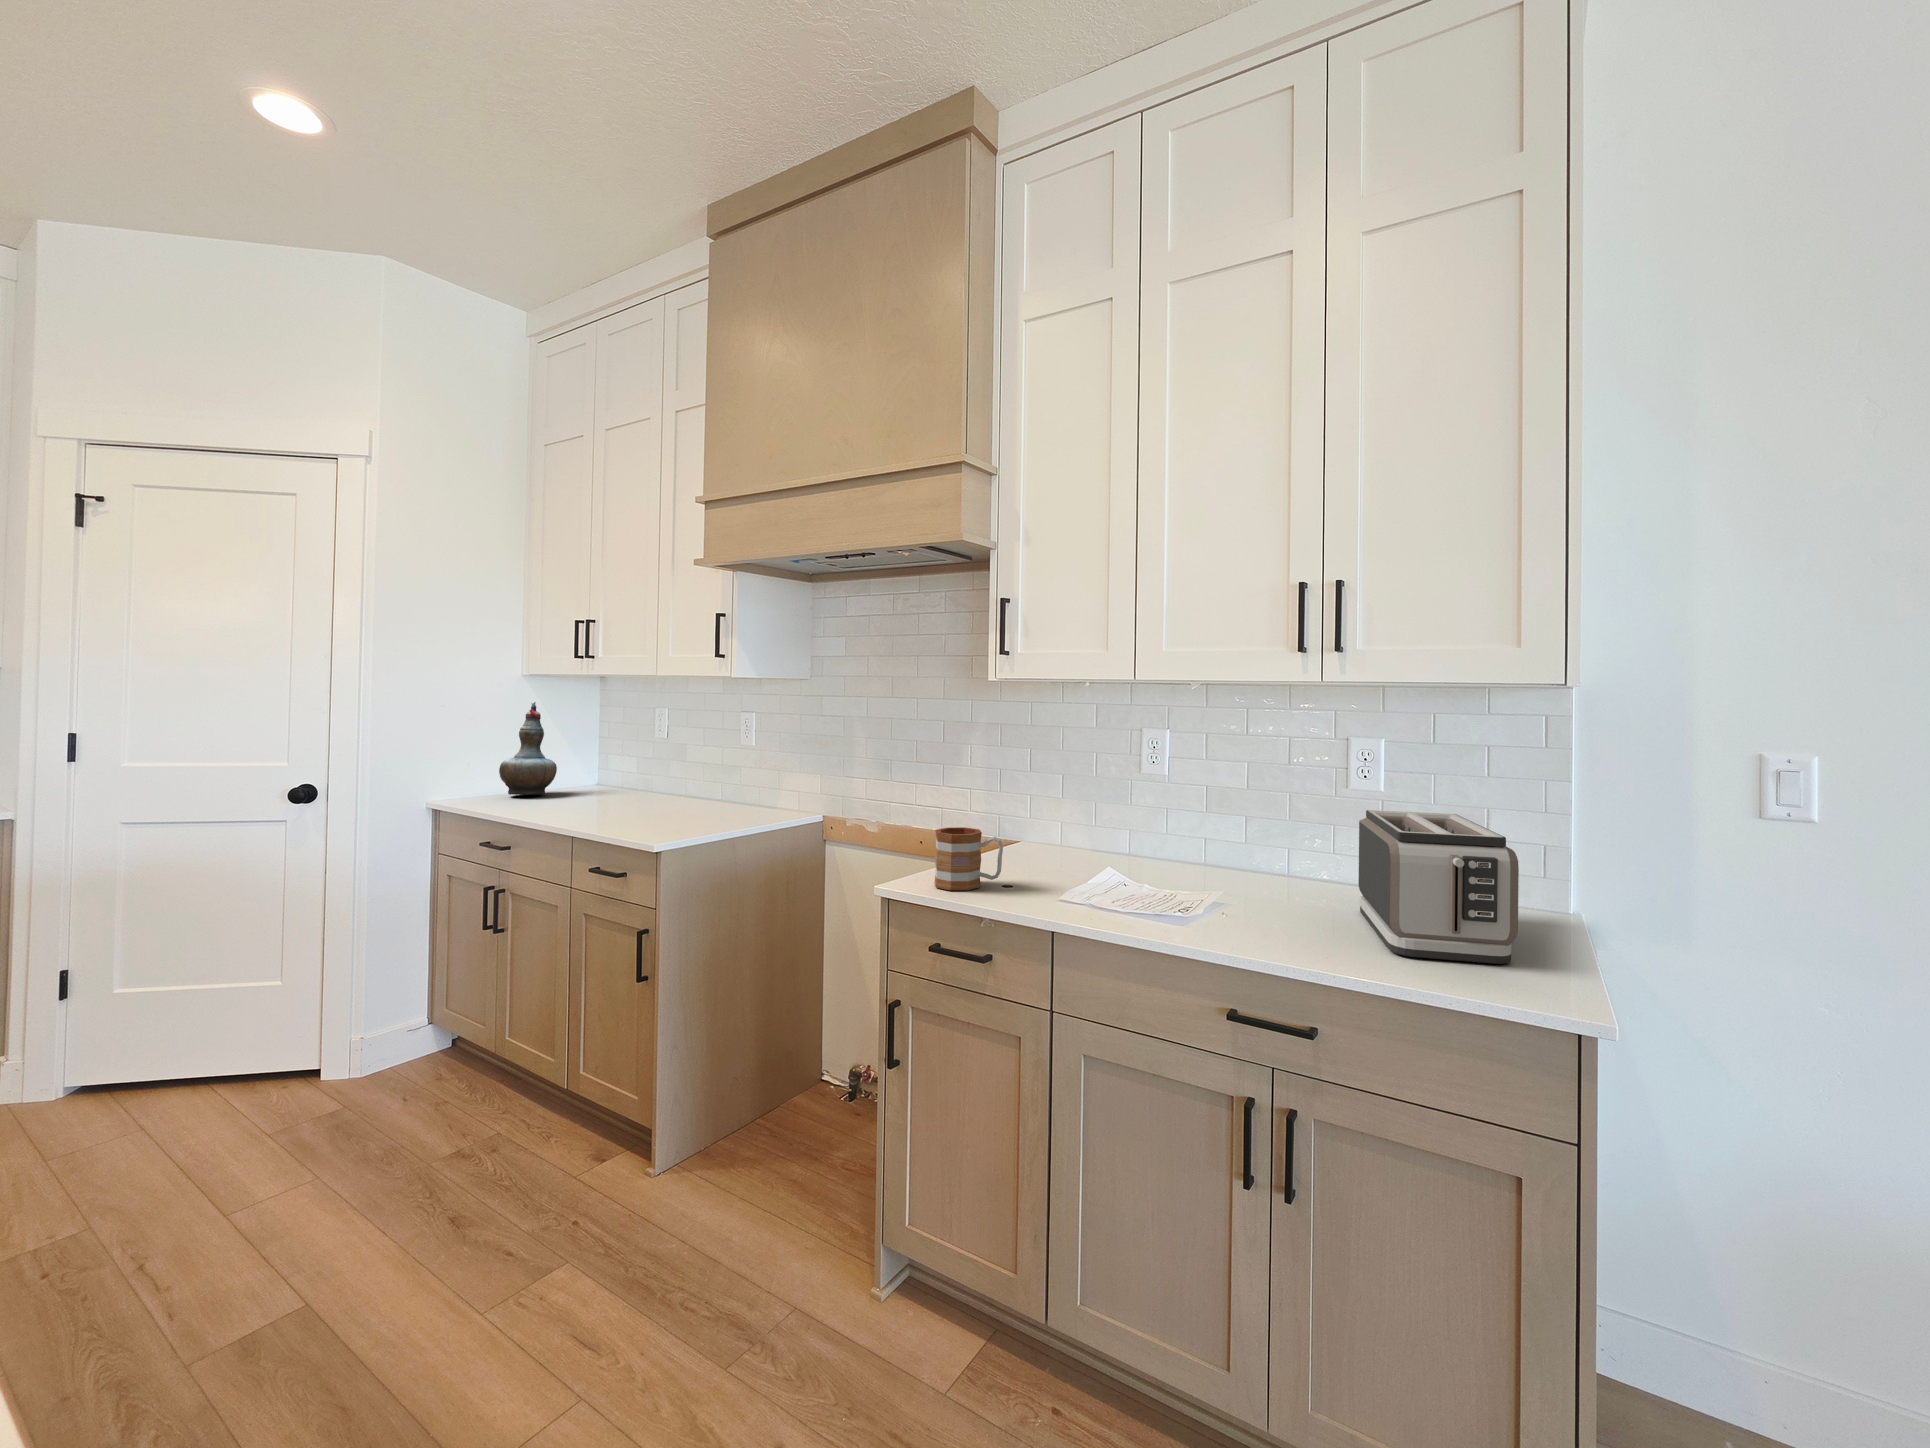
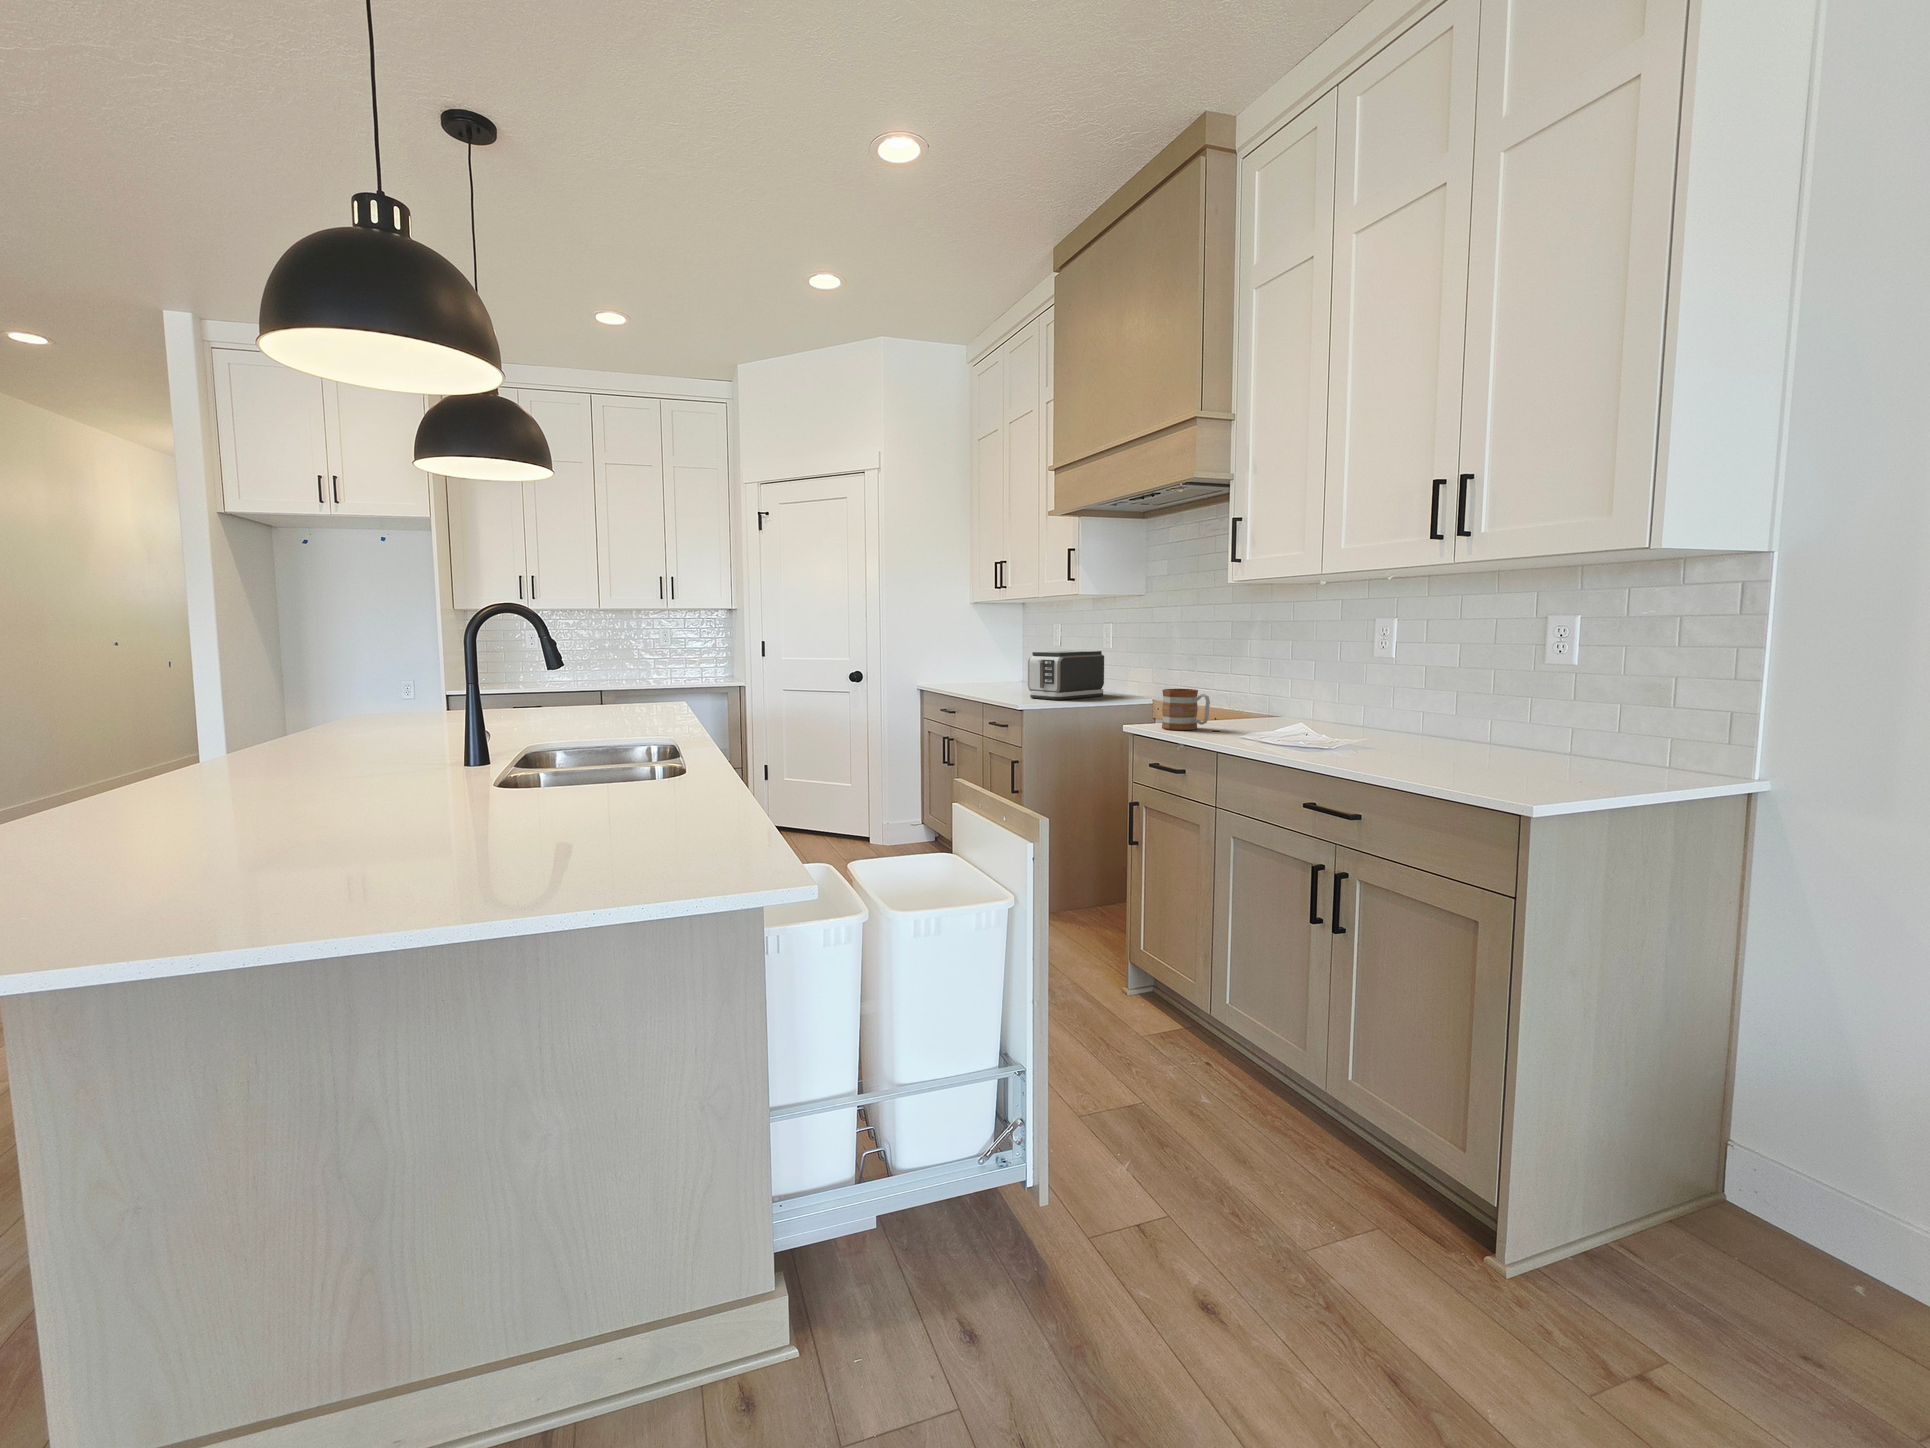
decorative vase: present [499,702,557,795] -> none [956,620,991,683]
toaster: present [1358,810,1519,964] -> present [1028,650,1104,700]

